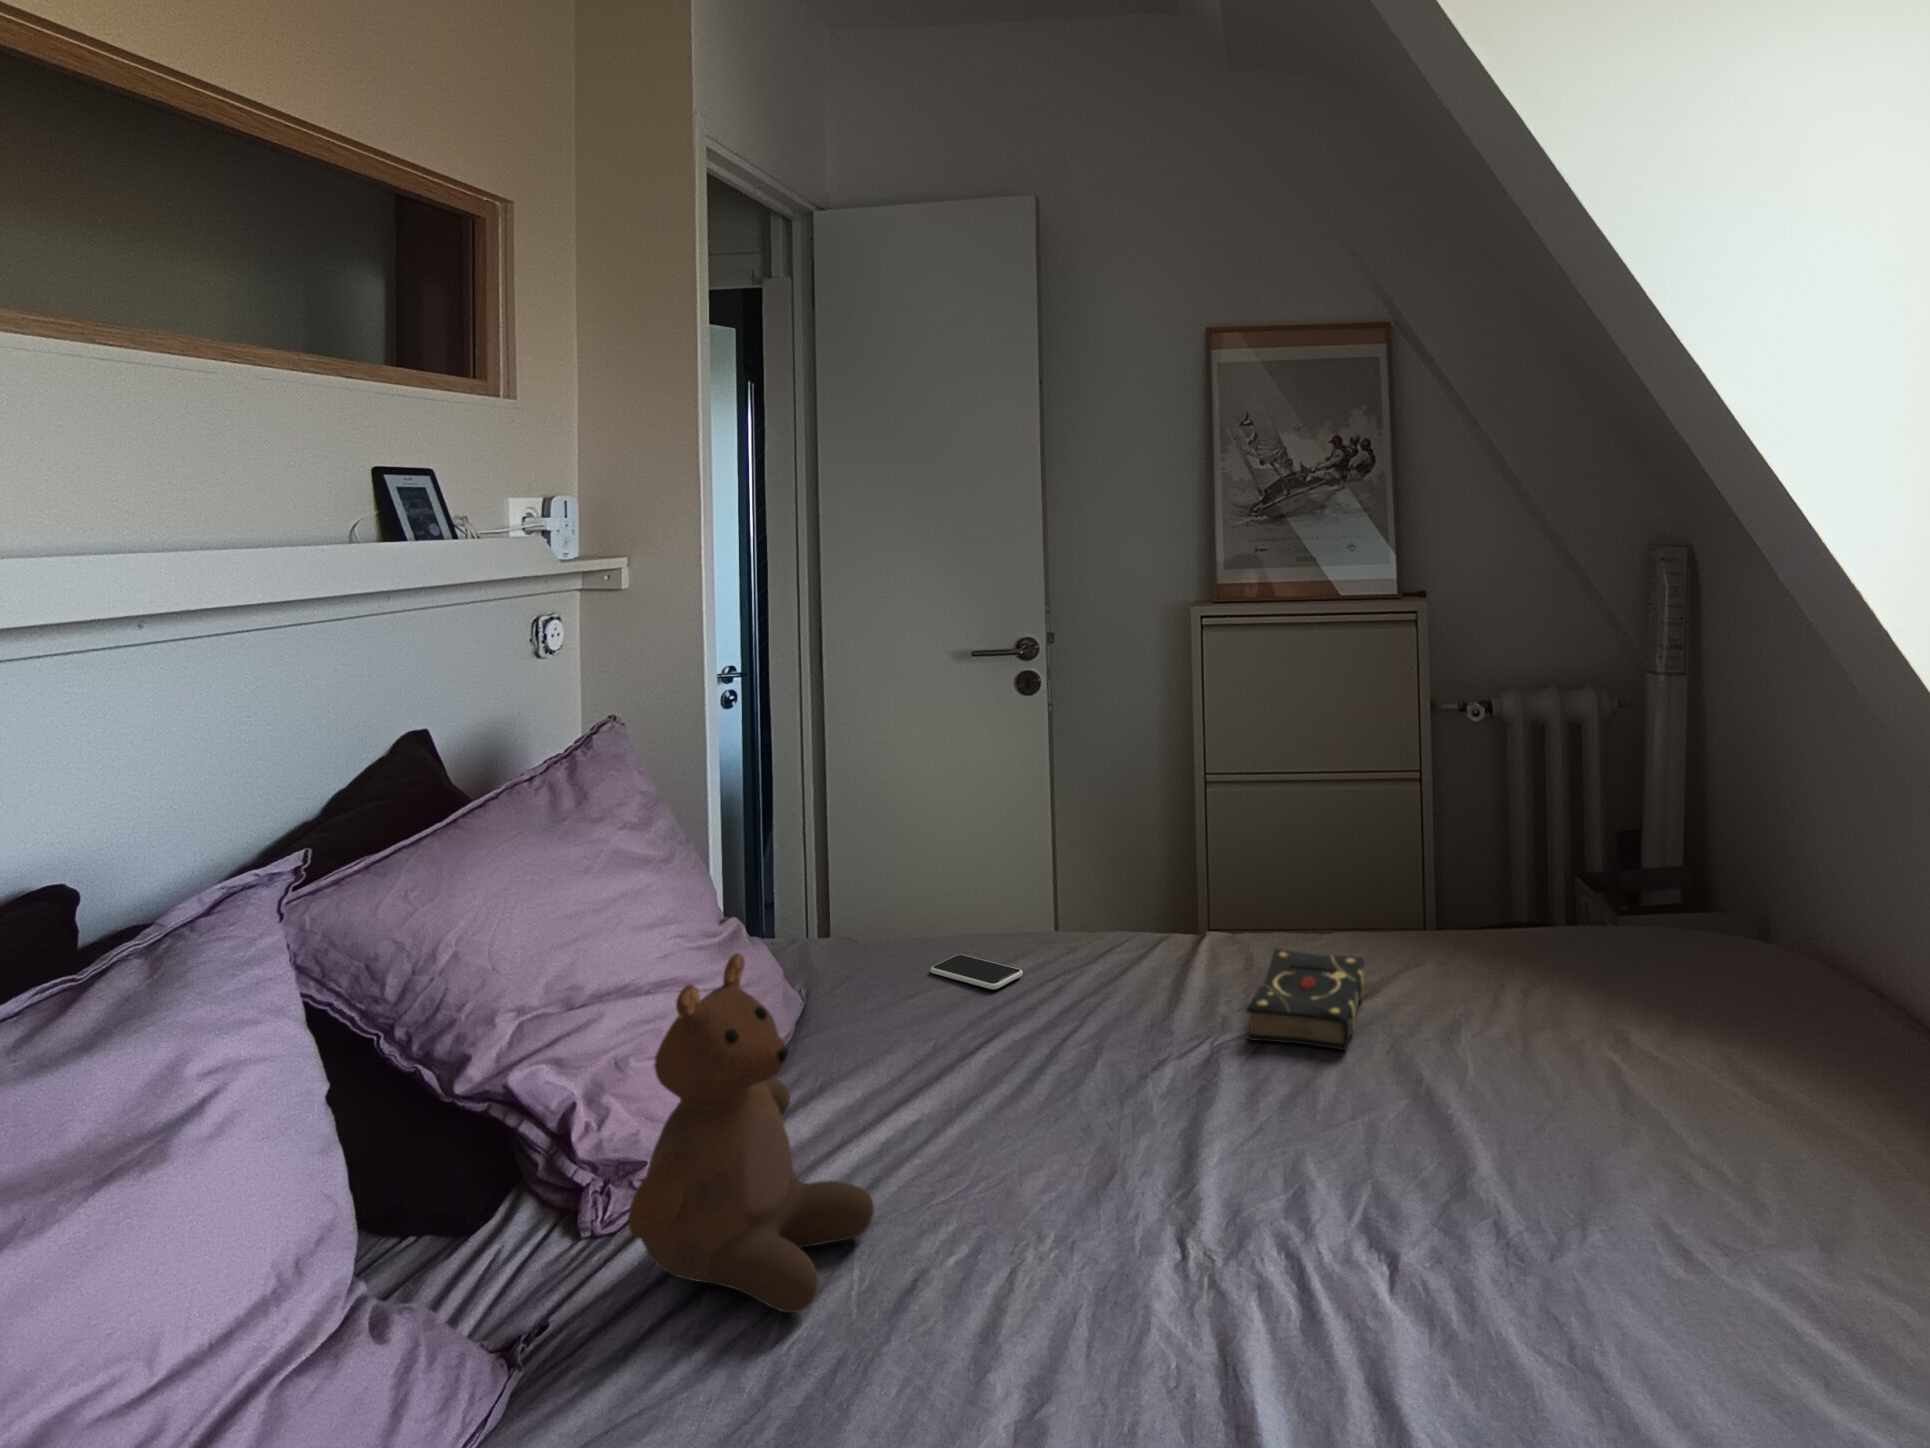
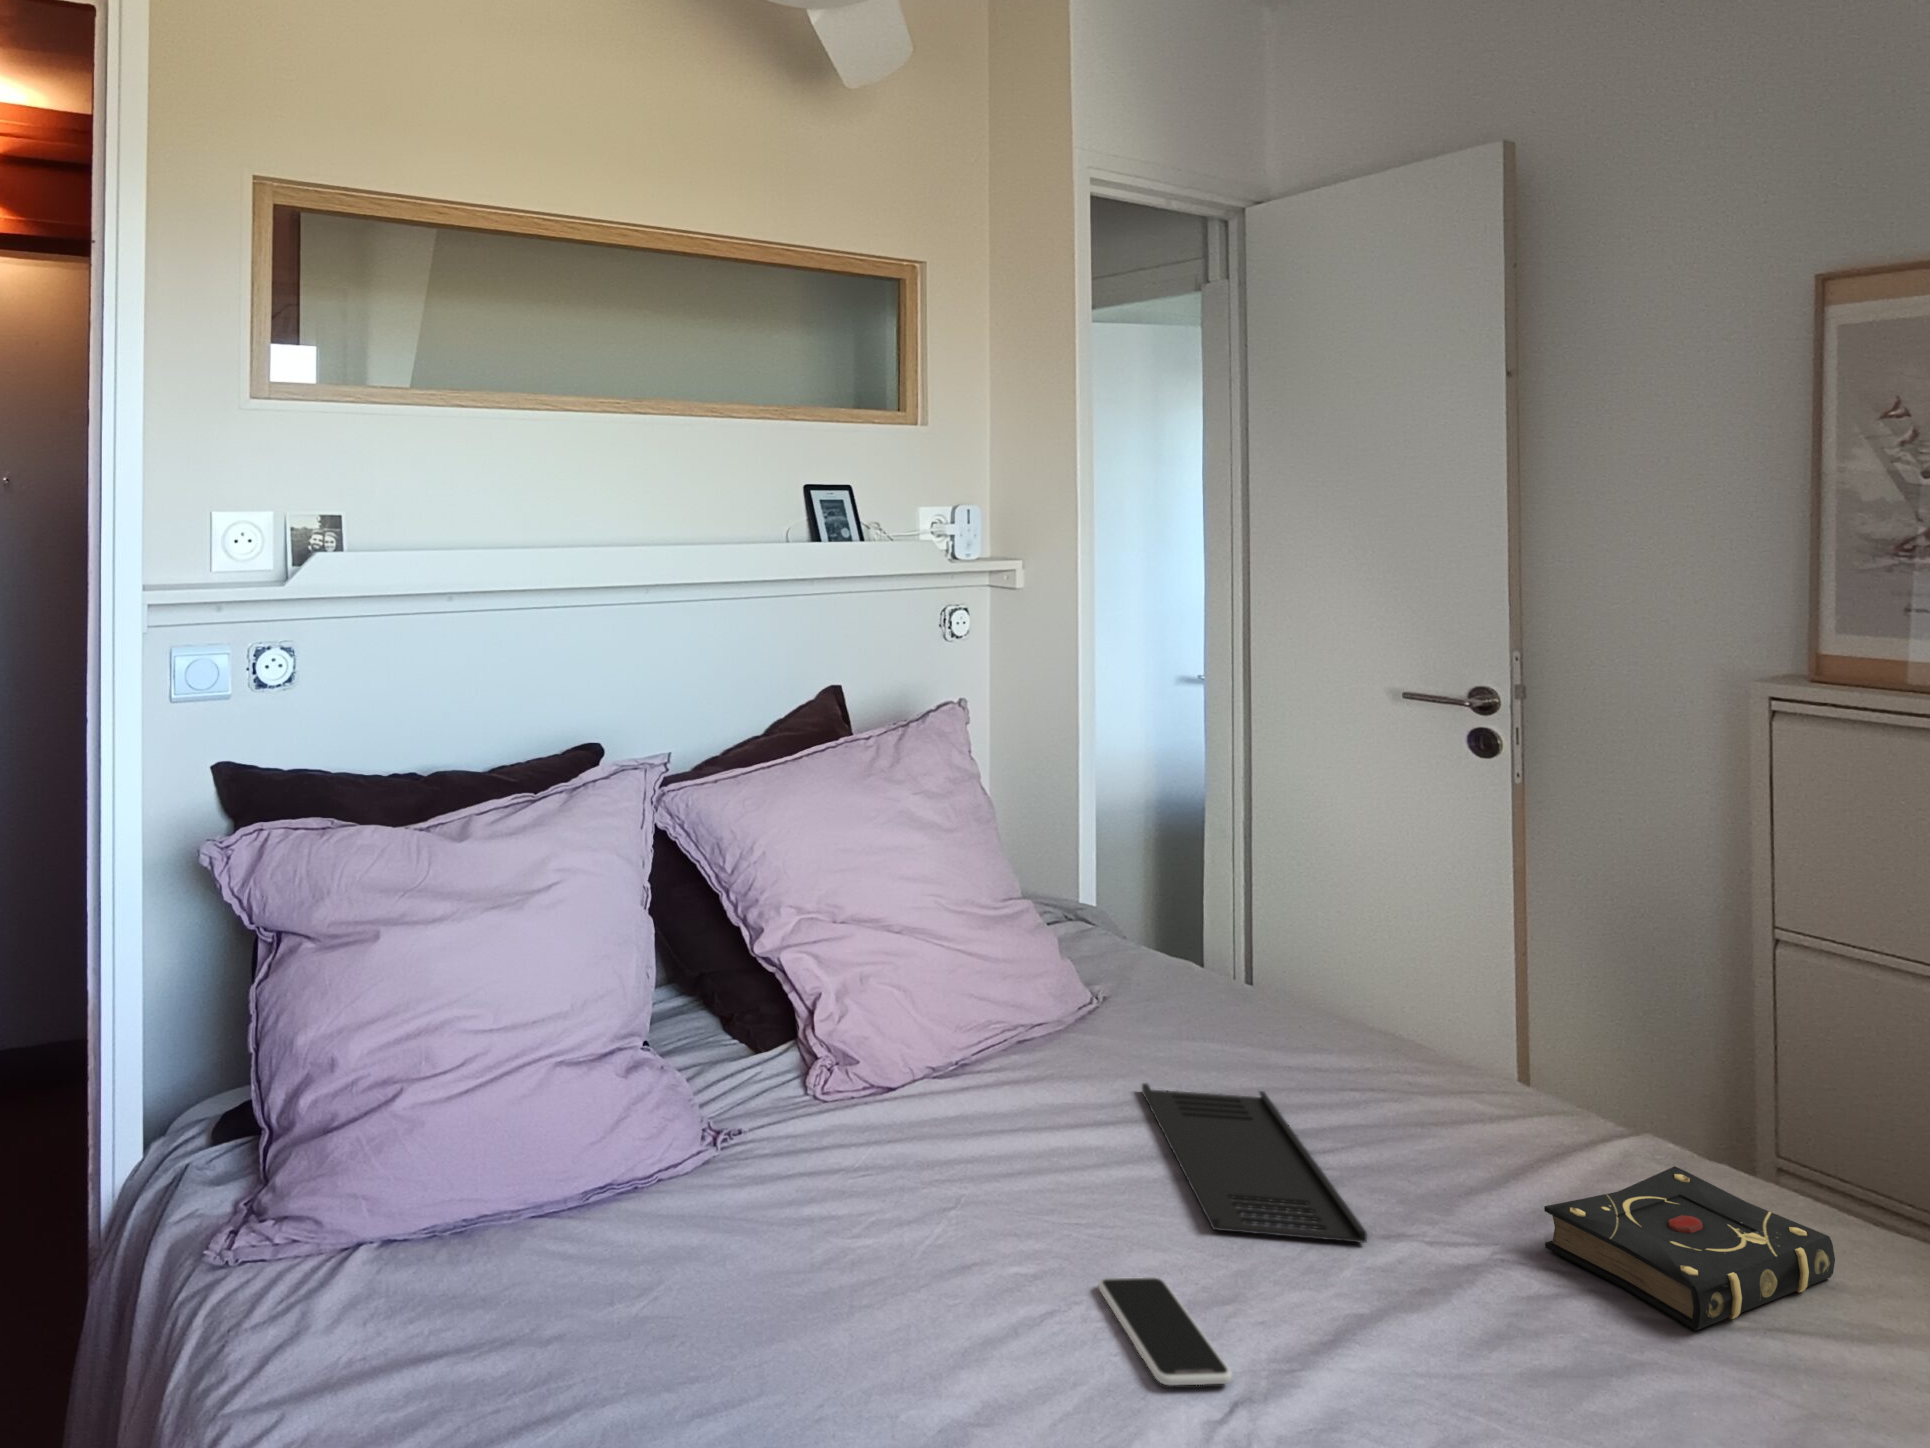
teddy bear: present [628,953,874,1313] -> none [781,910,989,1219]
smartphone: present [931,954,1023,989] -> present [1098,1277,1232,1385]
tray: none [918,1013,1161,1146] -> present [1142,1083,1367,1243]

